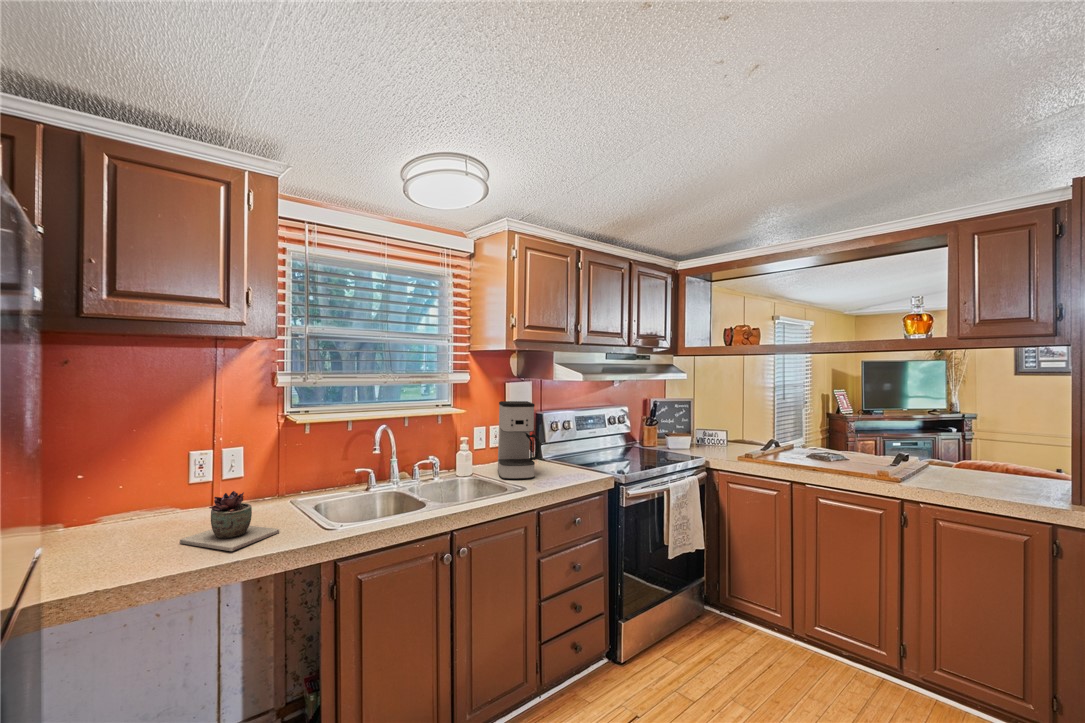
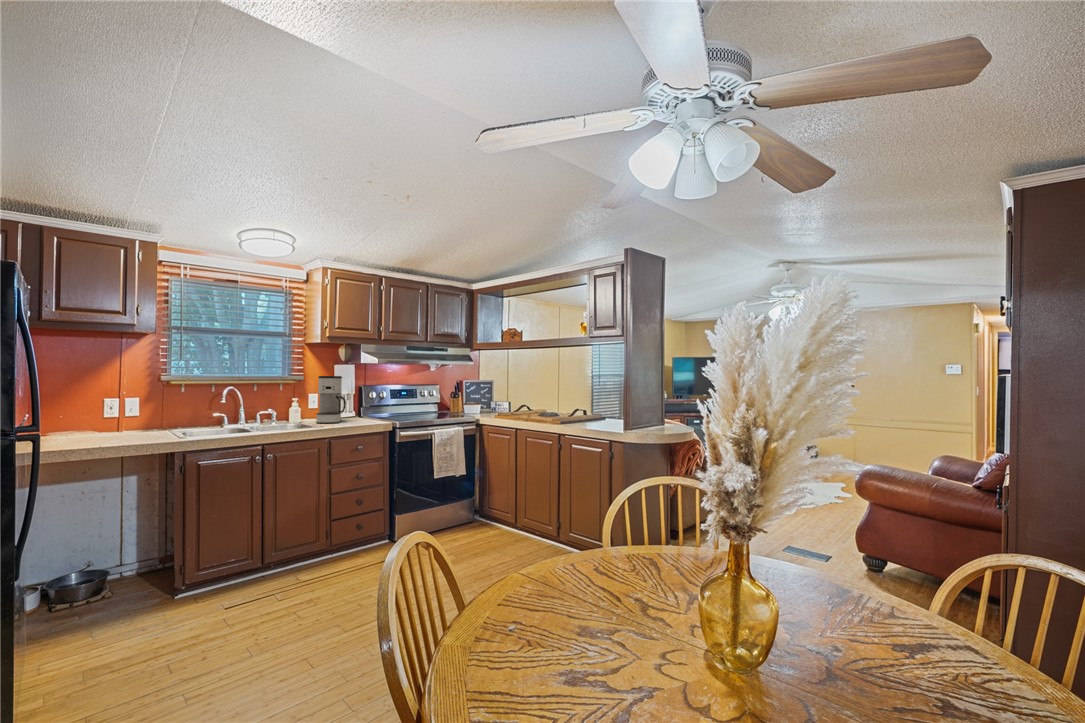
succulent plant: present [179,491,279,551] -> none [95,415,154,442]

